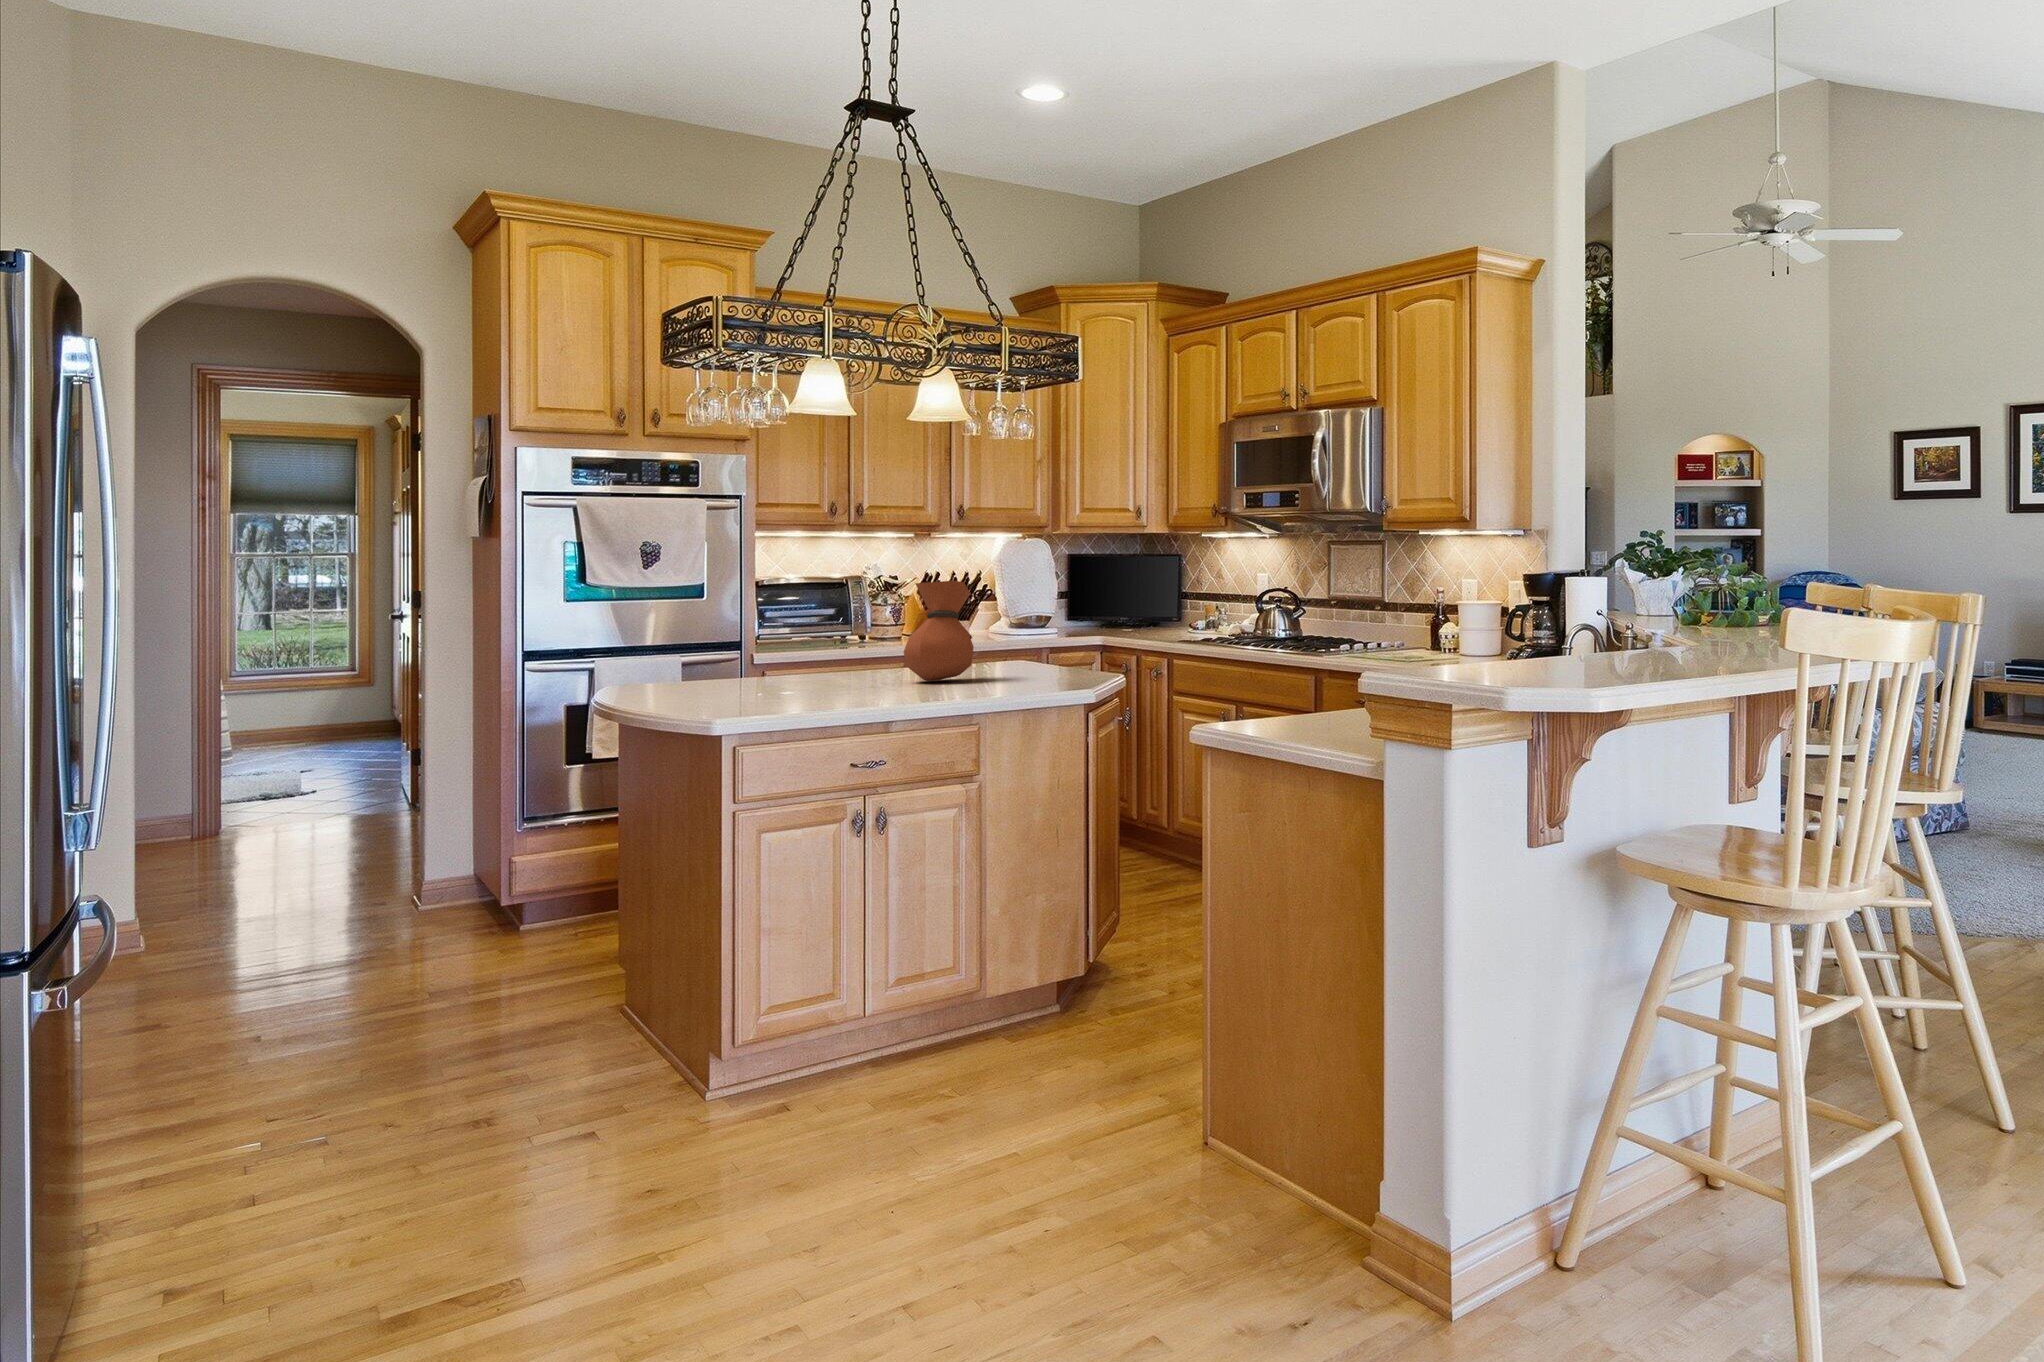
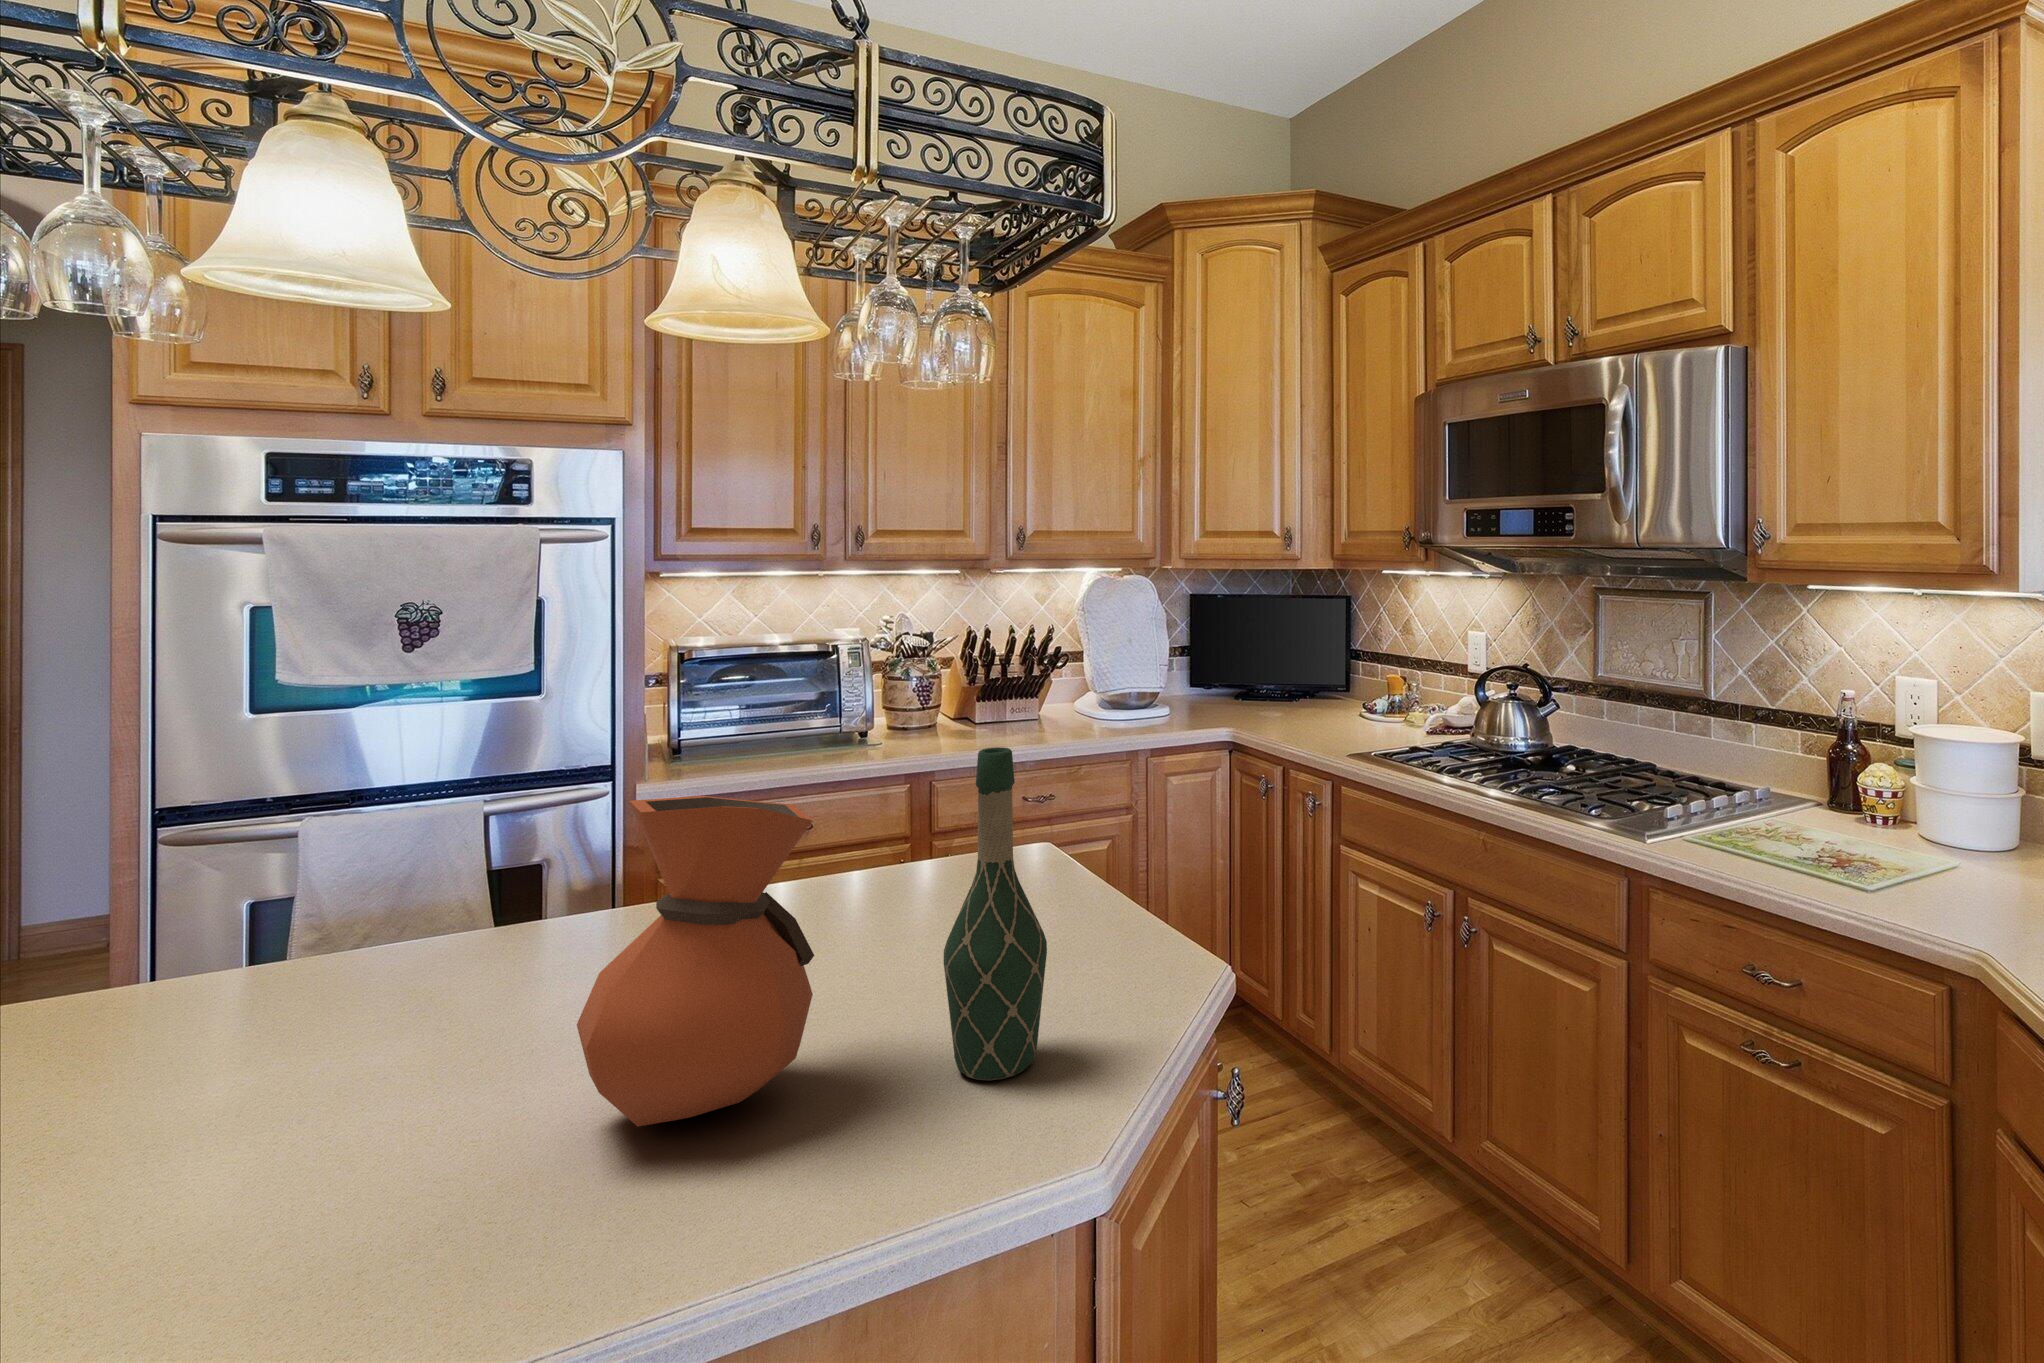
wine bottle: none [1015,571,1048,677] -> present [943,747,1047,1080]

